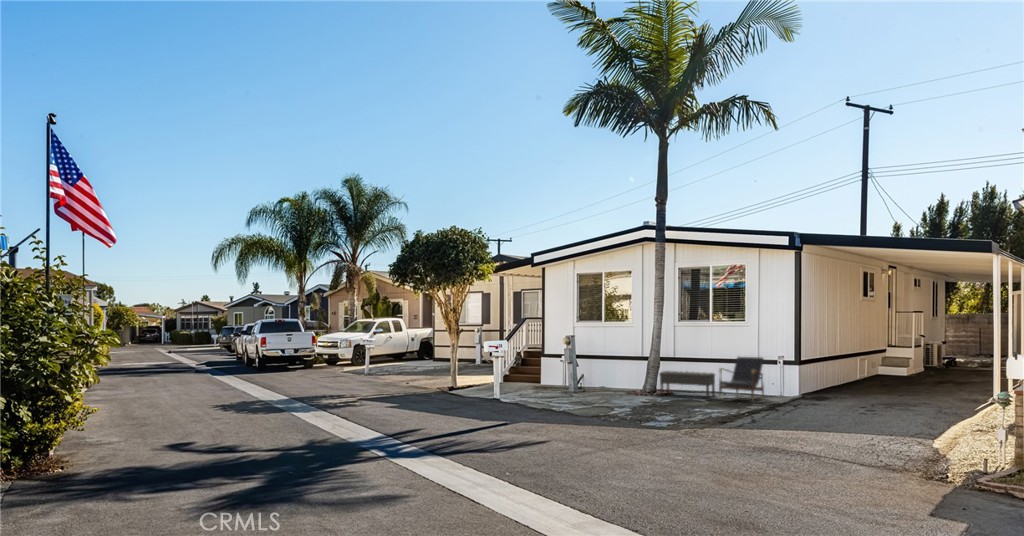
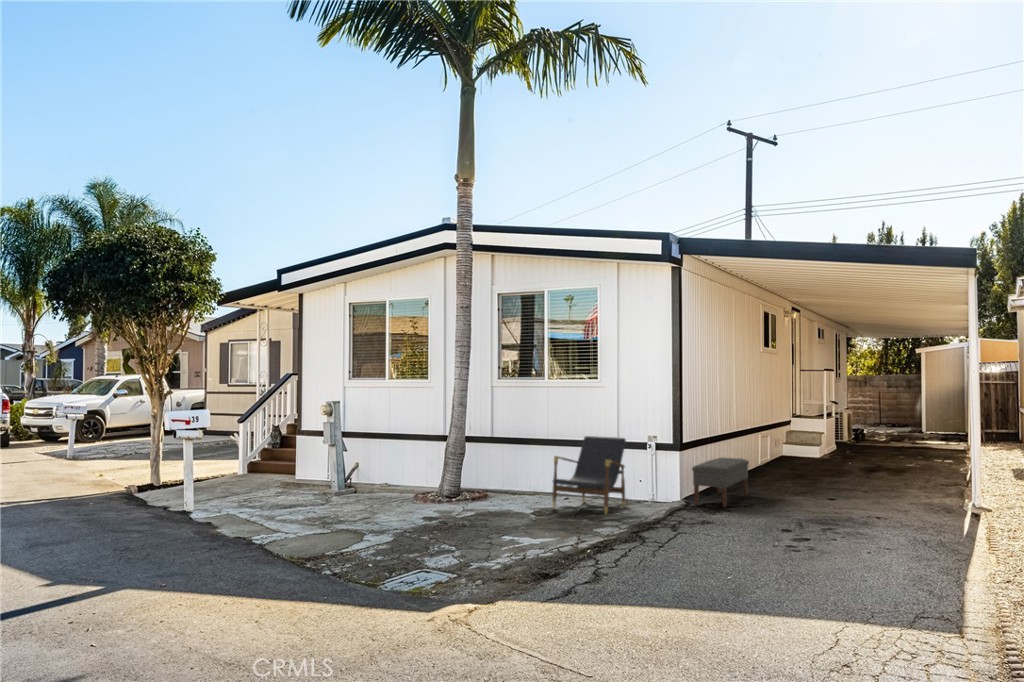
bench: present [660,371,715,397] -> present [692,458,749,508]

